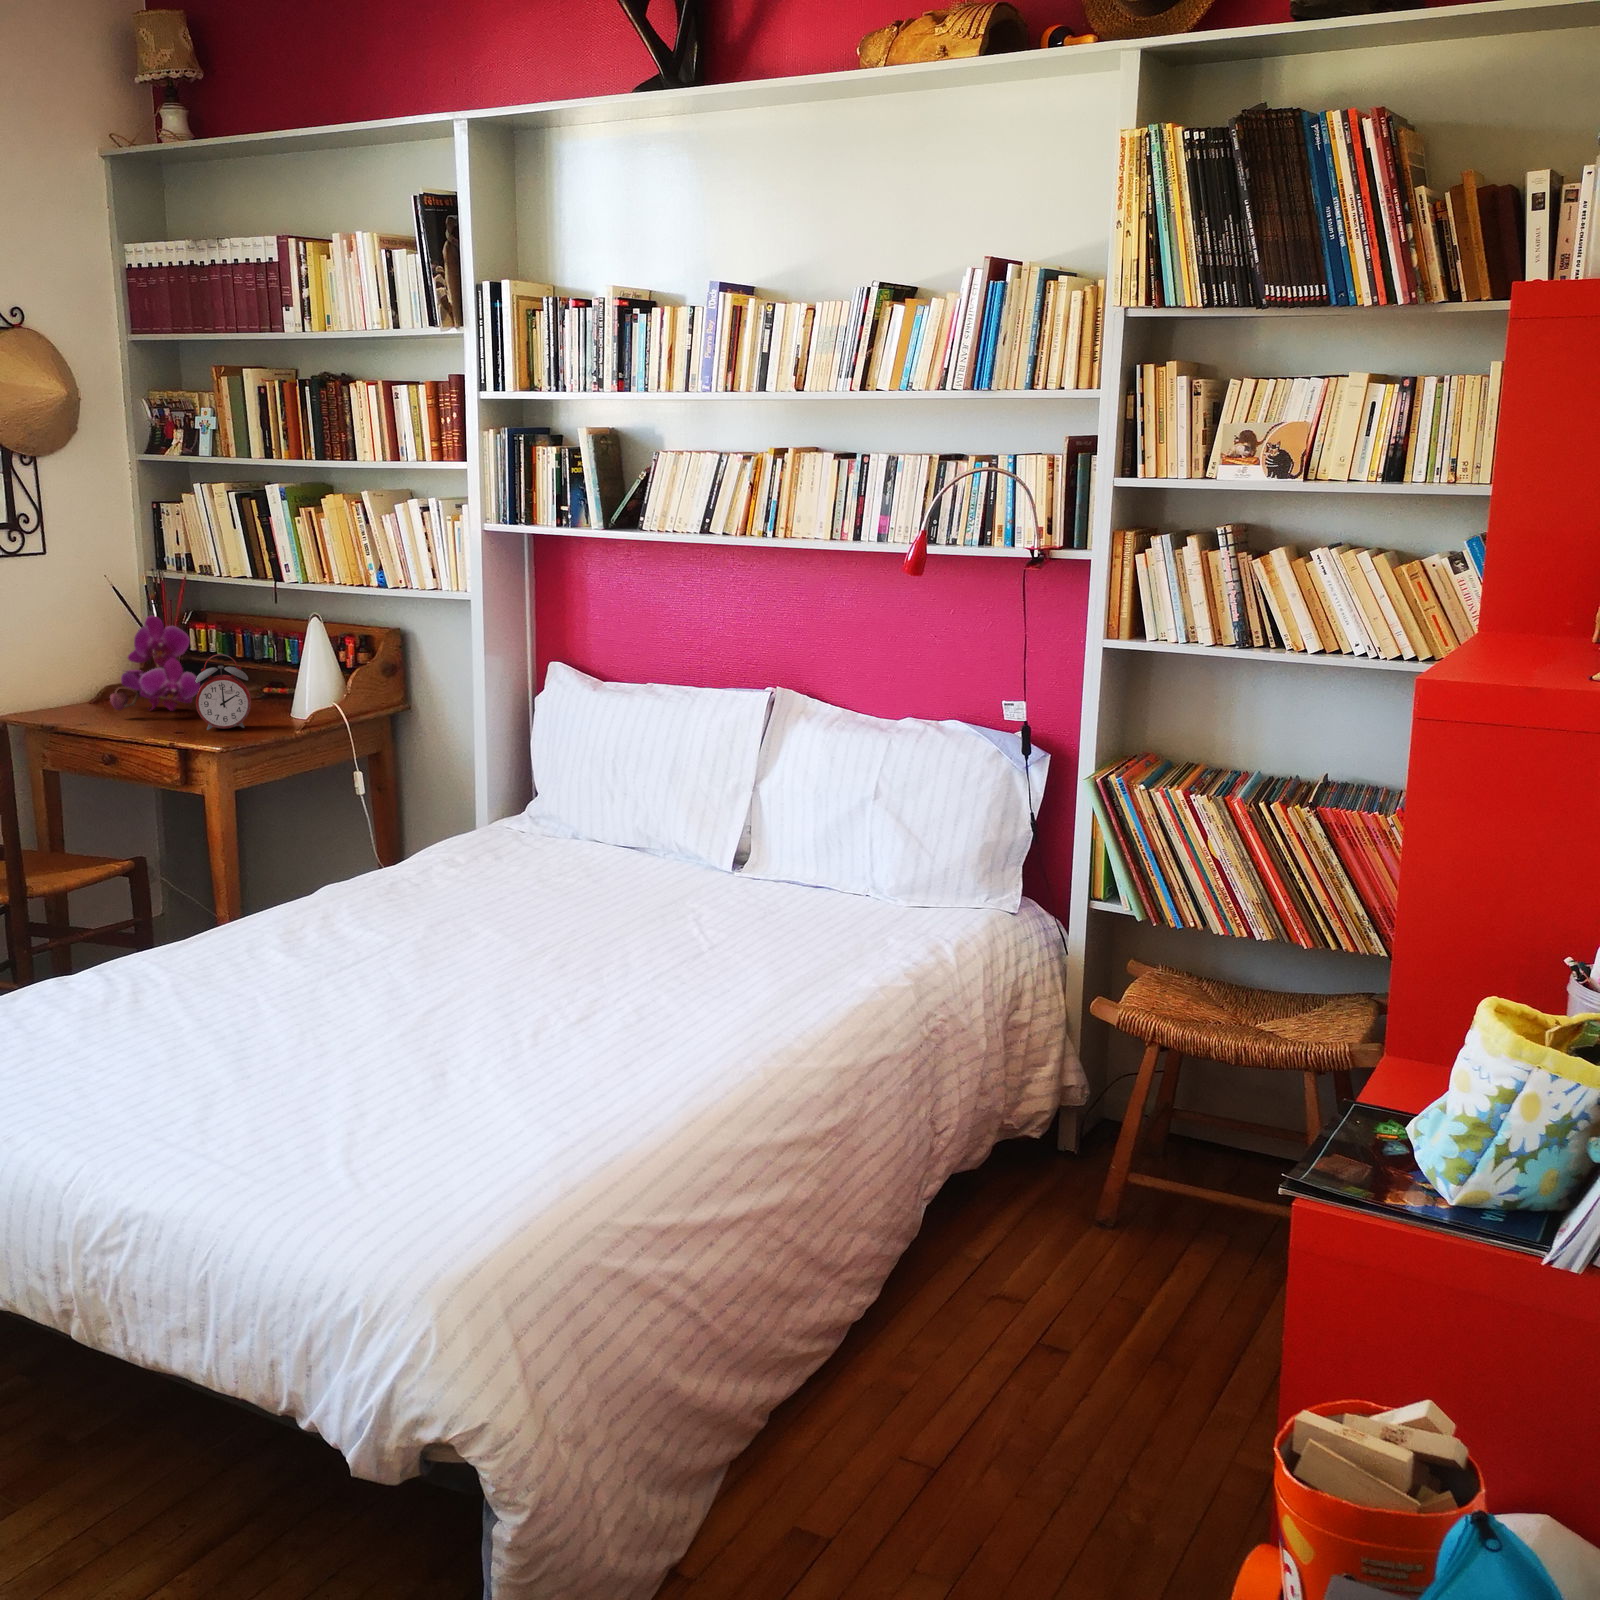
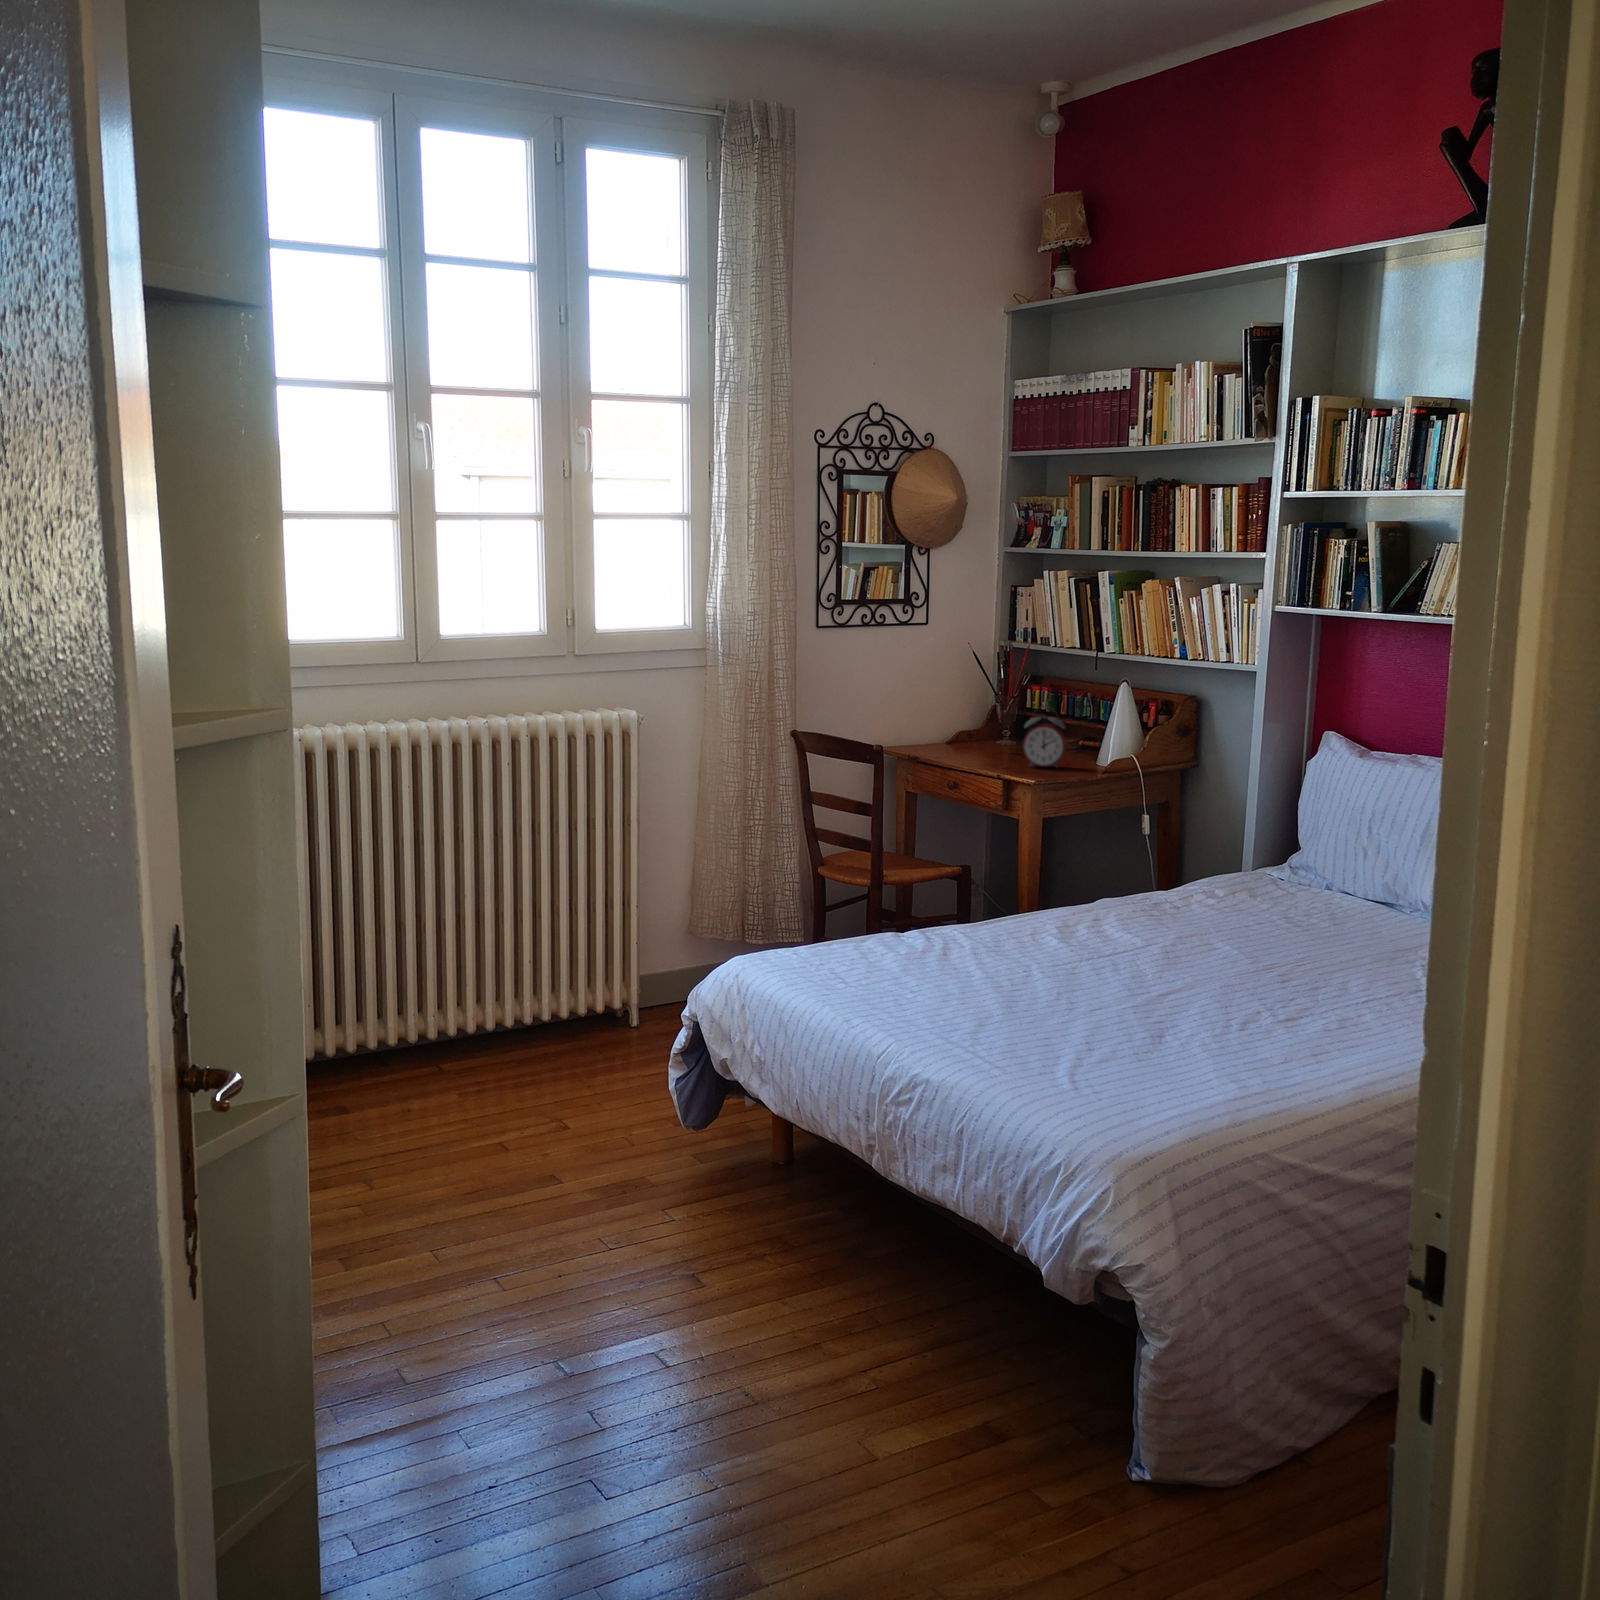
flower: present [110,616,200,711] -> none [960,674,1029,751]

